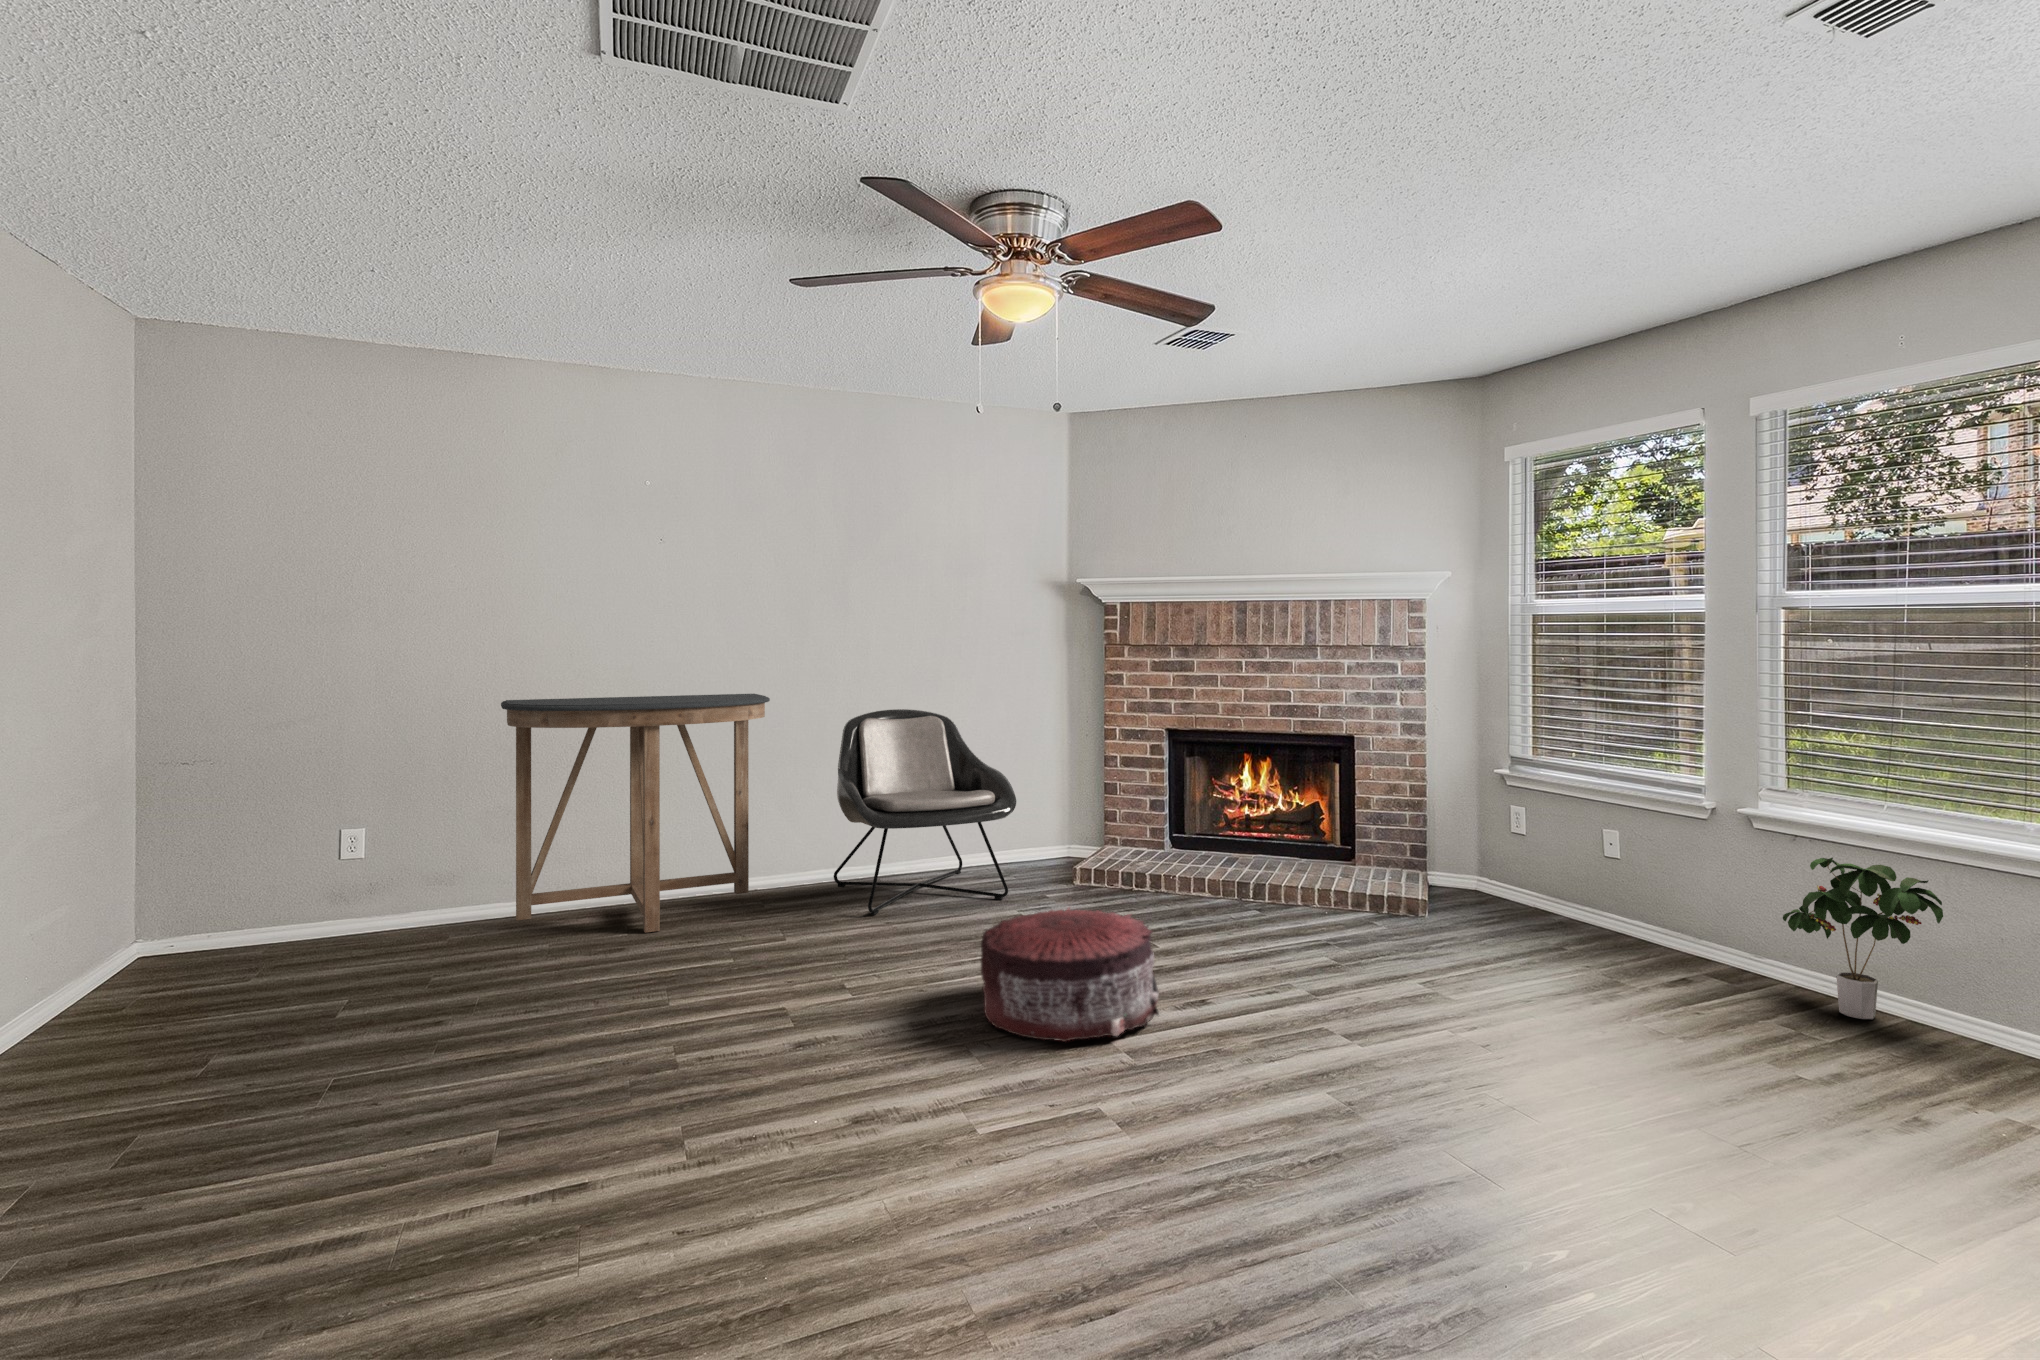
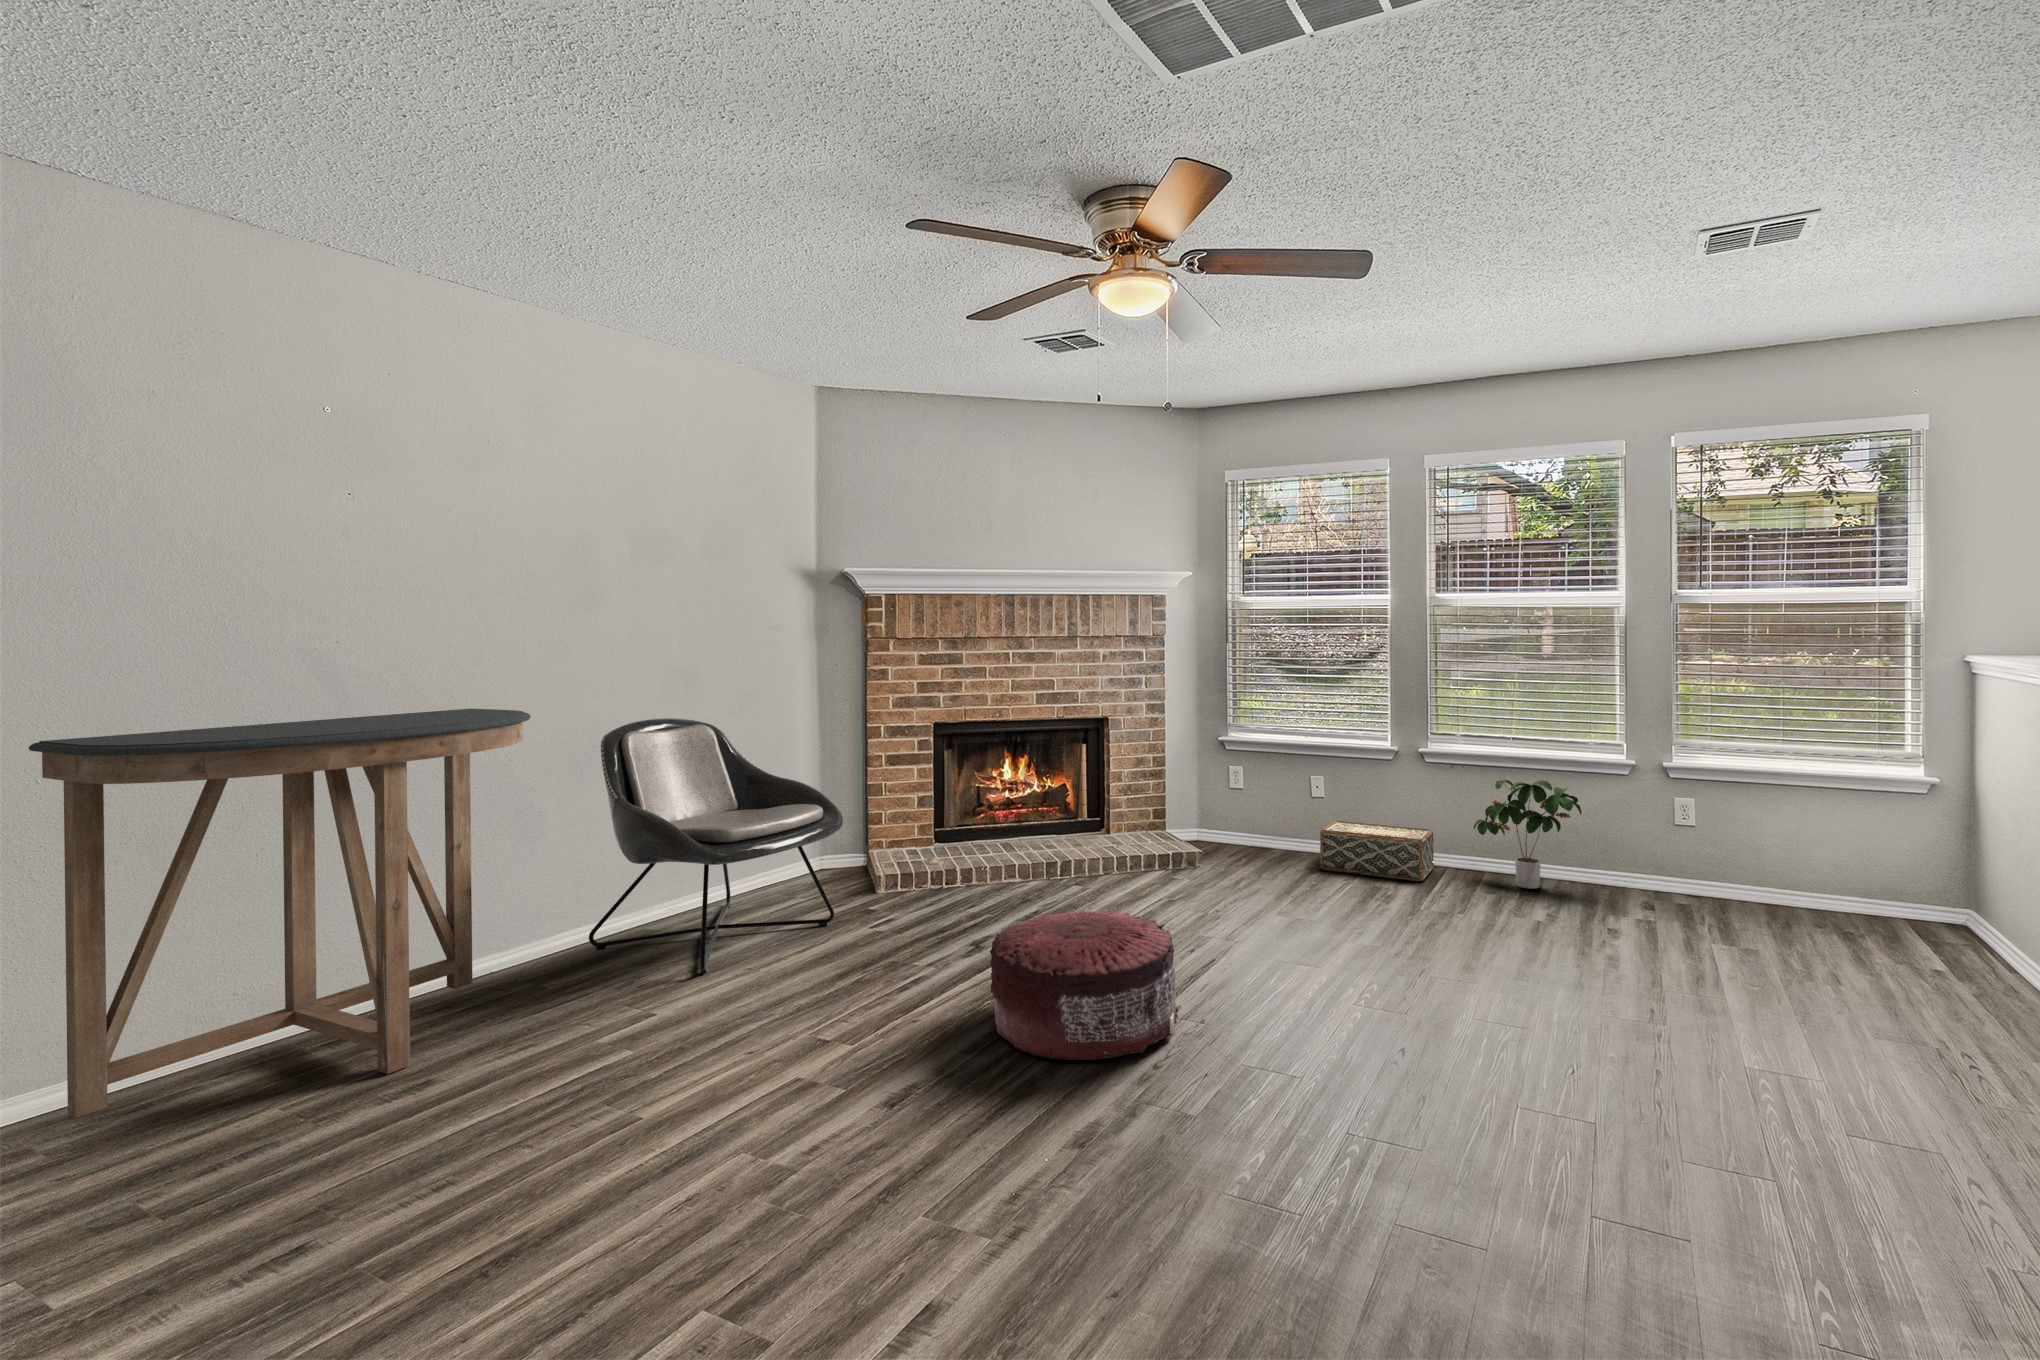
woven basket: none [1573,886,1741,977] -> present [1320,821,1434,881]

